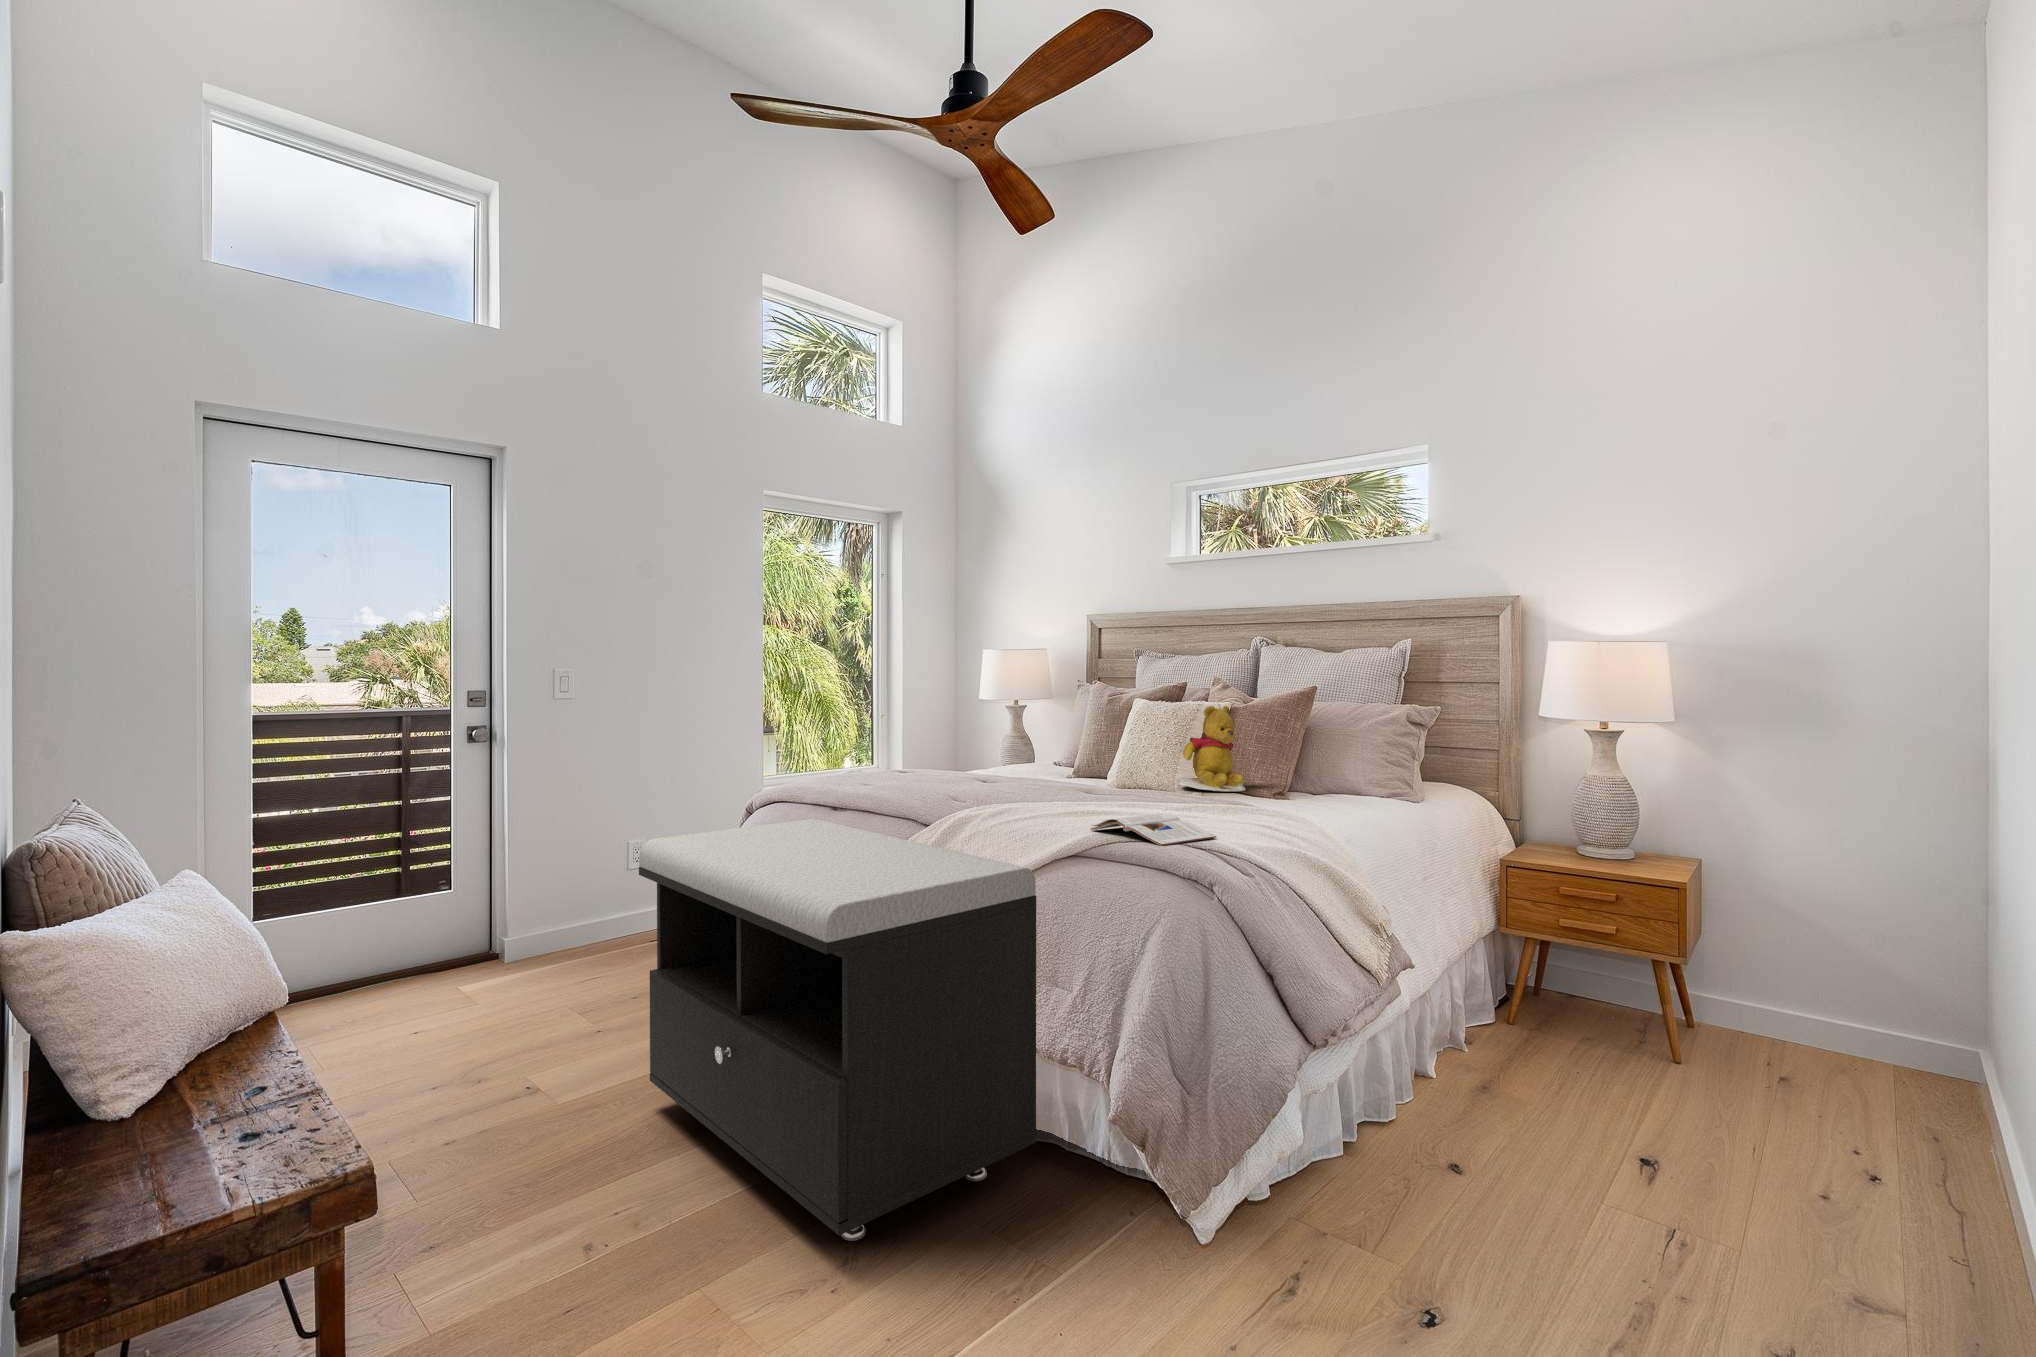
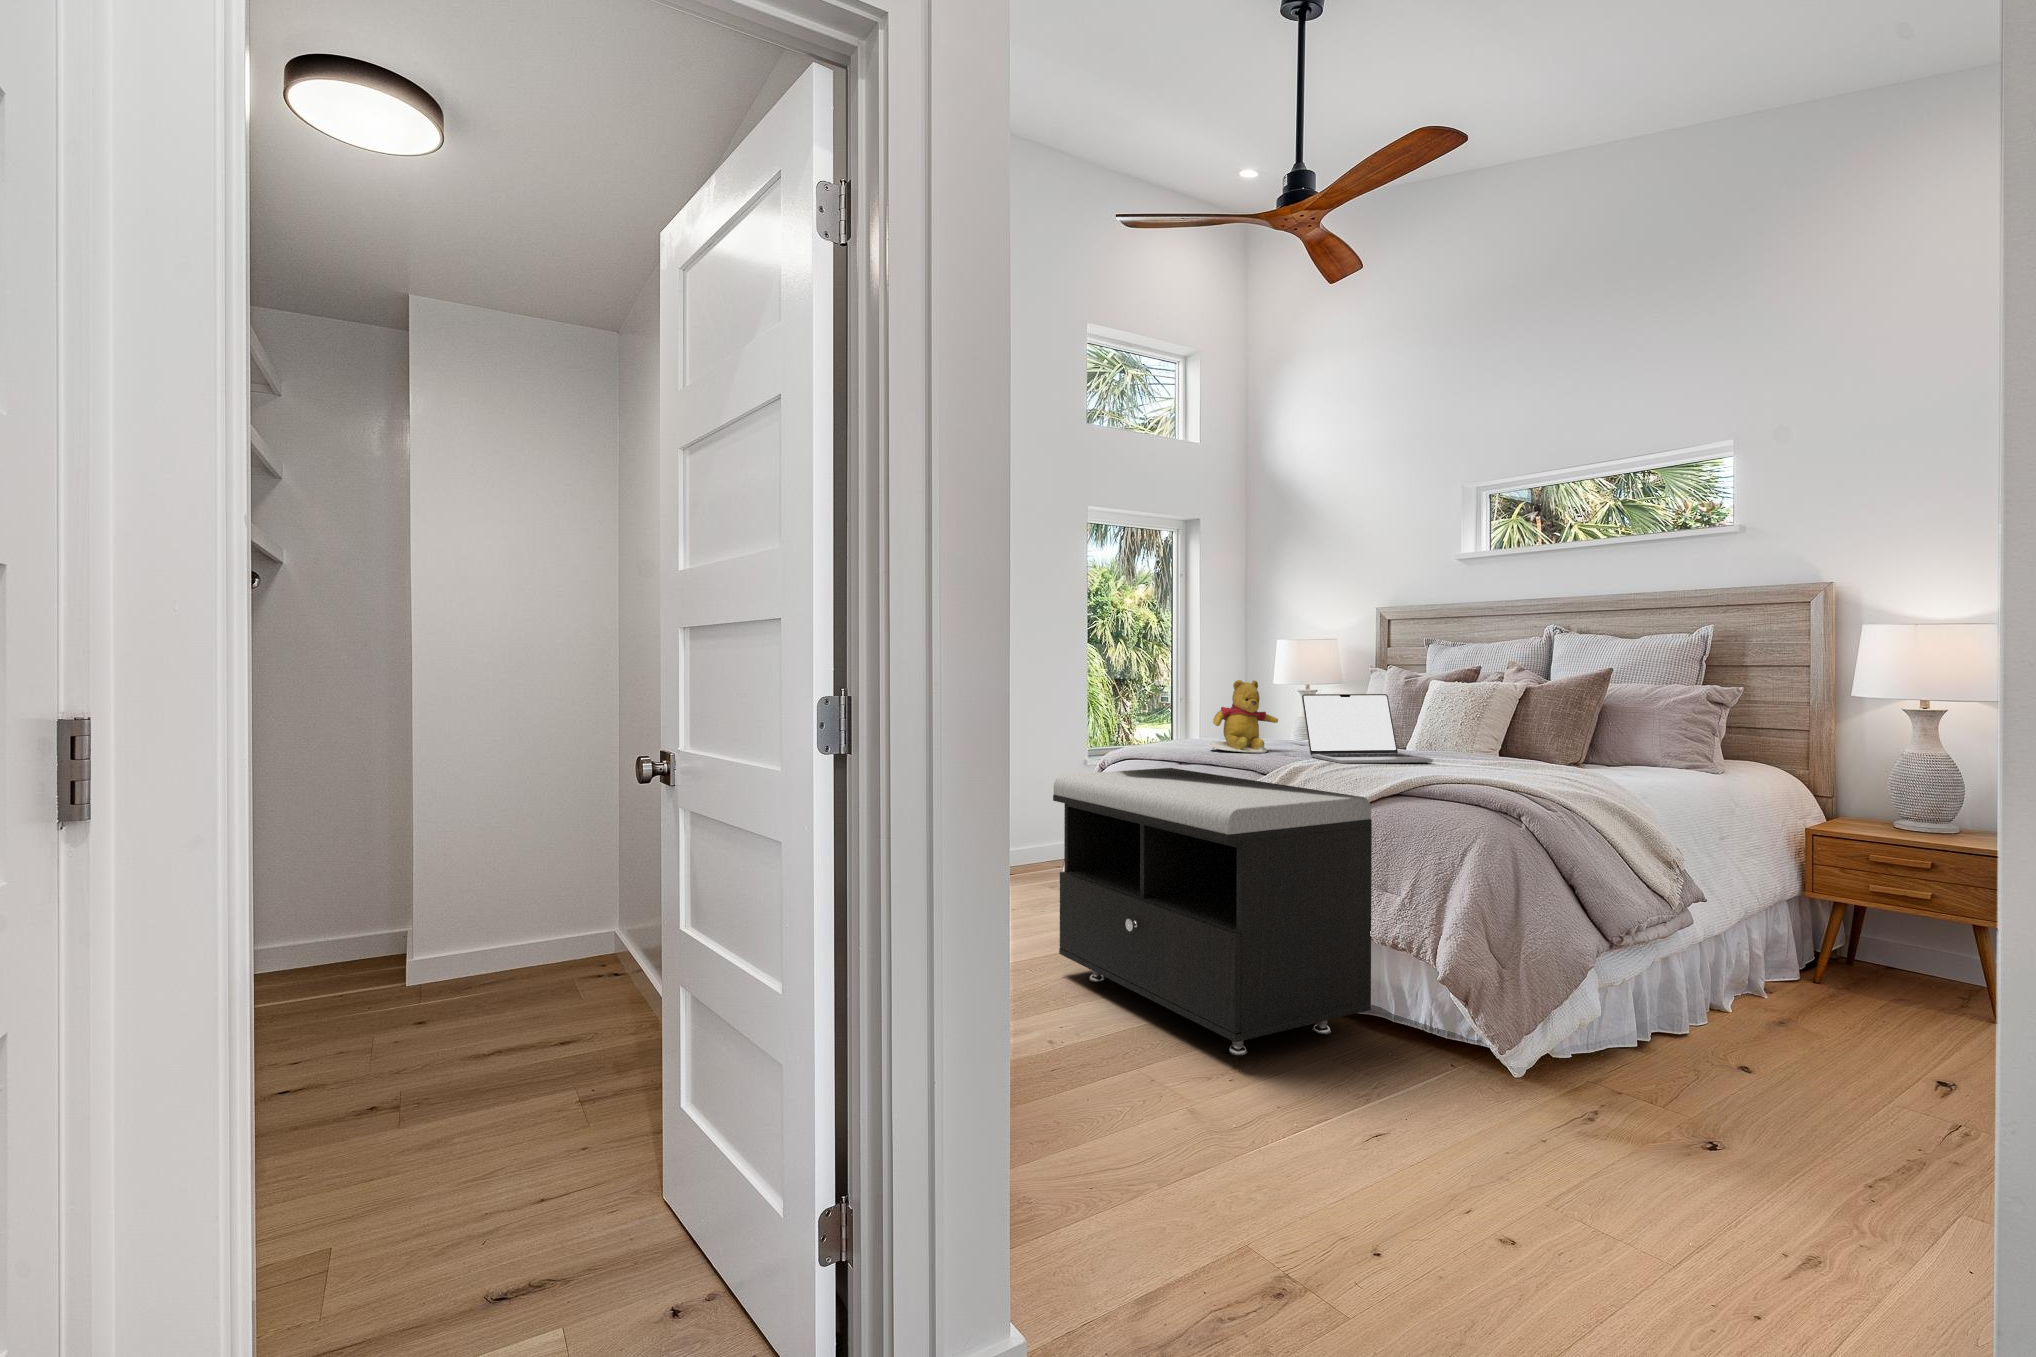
teddy bear: present [1178,706,1246,792] -> present [1208,680,1278,753]
laptop: none [981,719,1126,809] -> present [1302,694,1433,764]
magazine: present [1091,813,1217,846] -> none [1411,764,1522,785]

